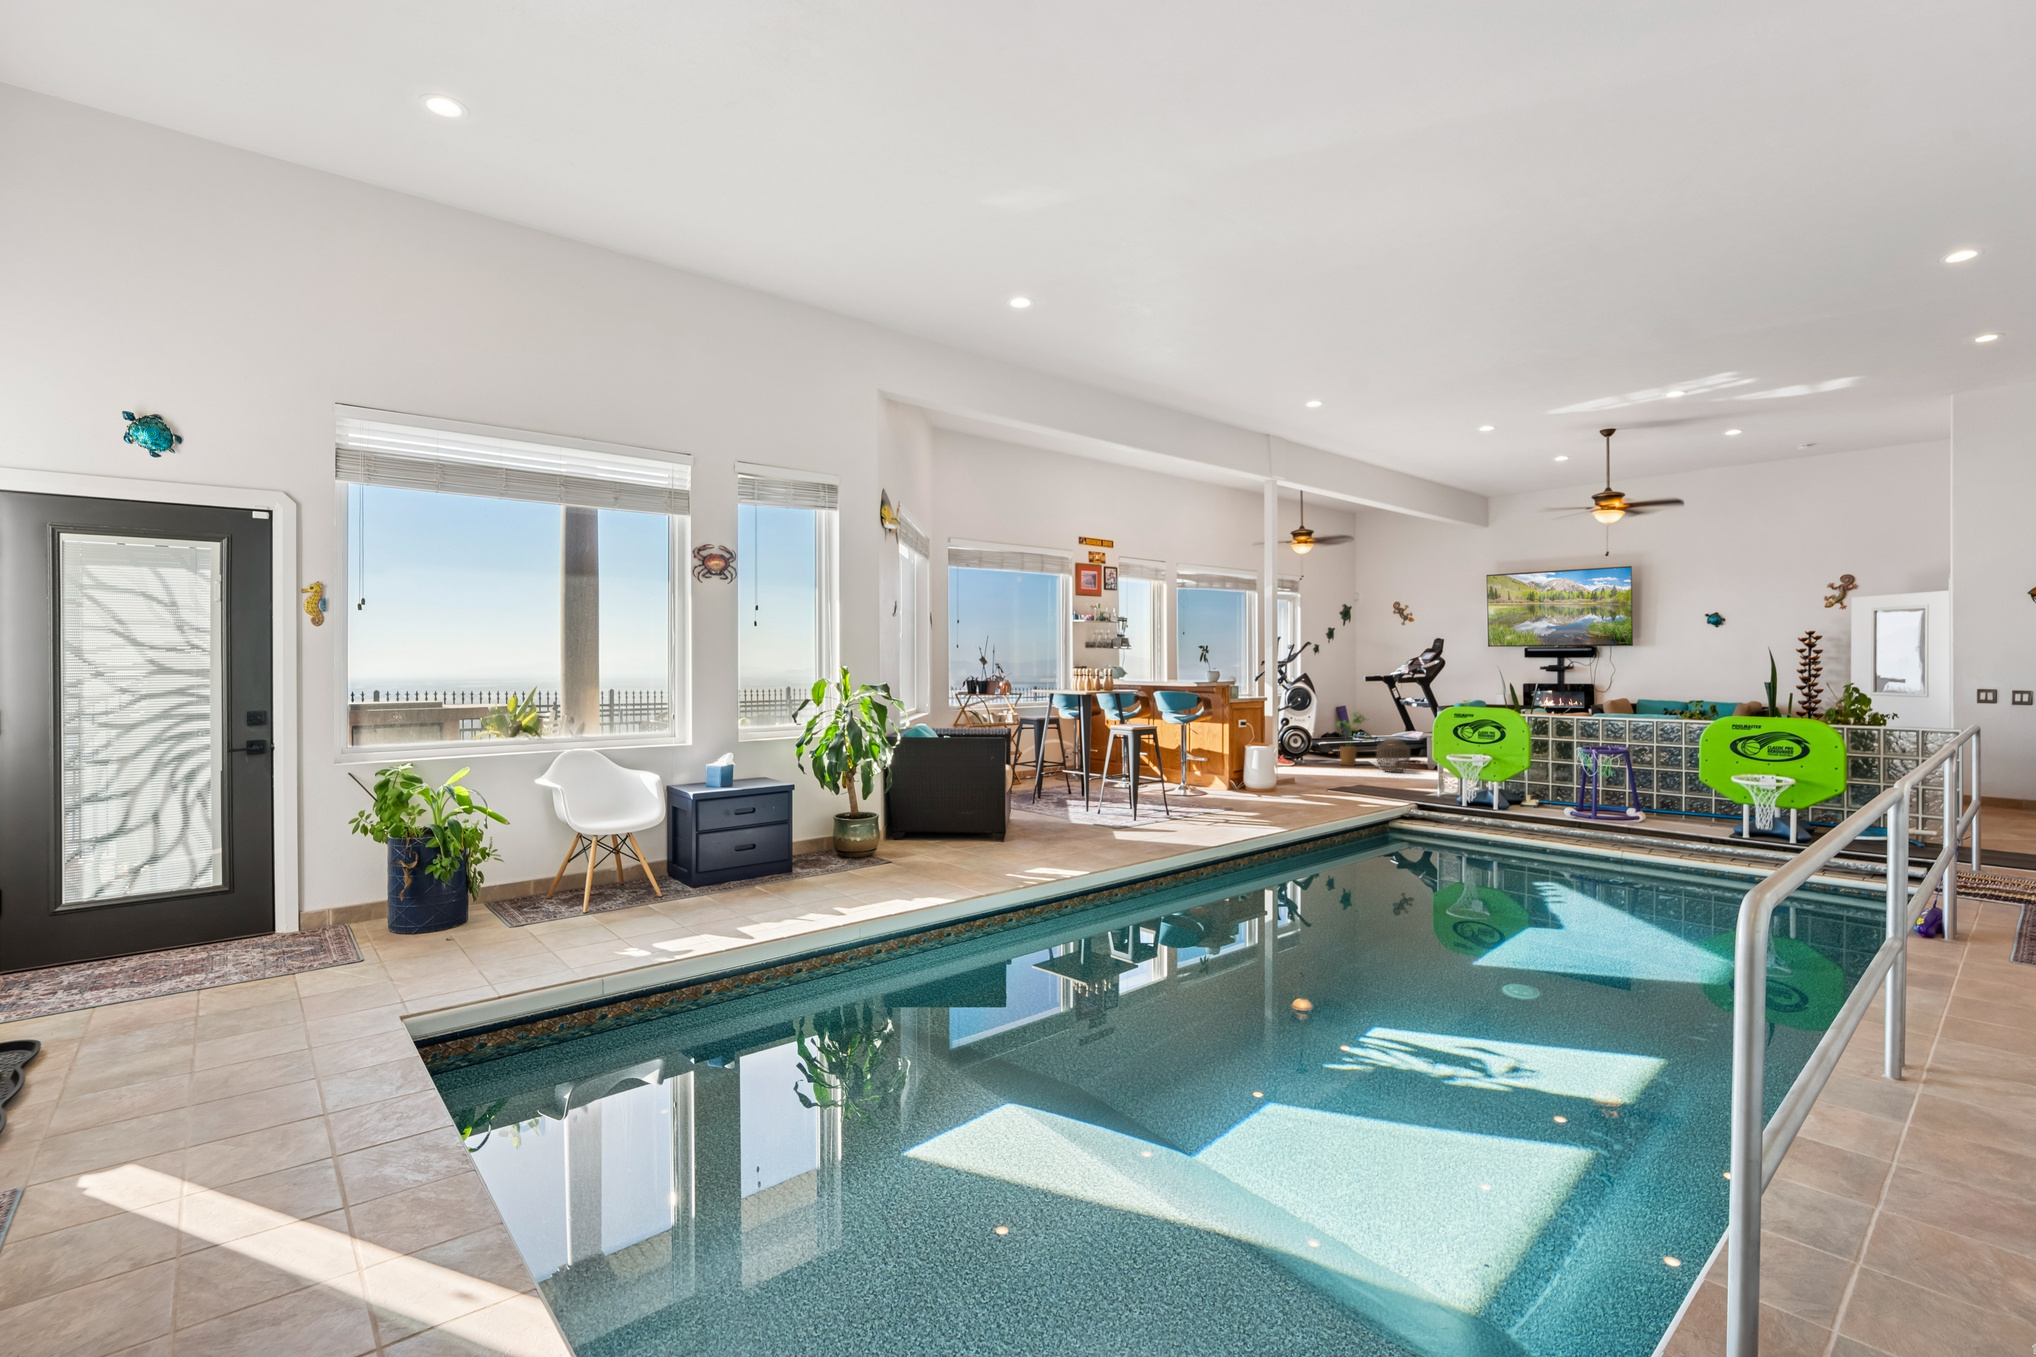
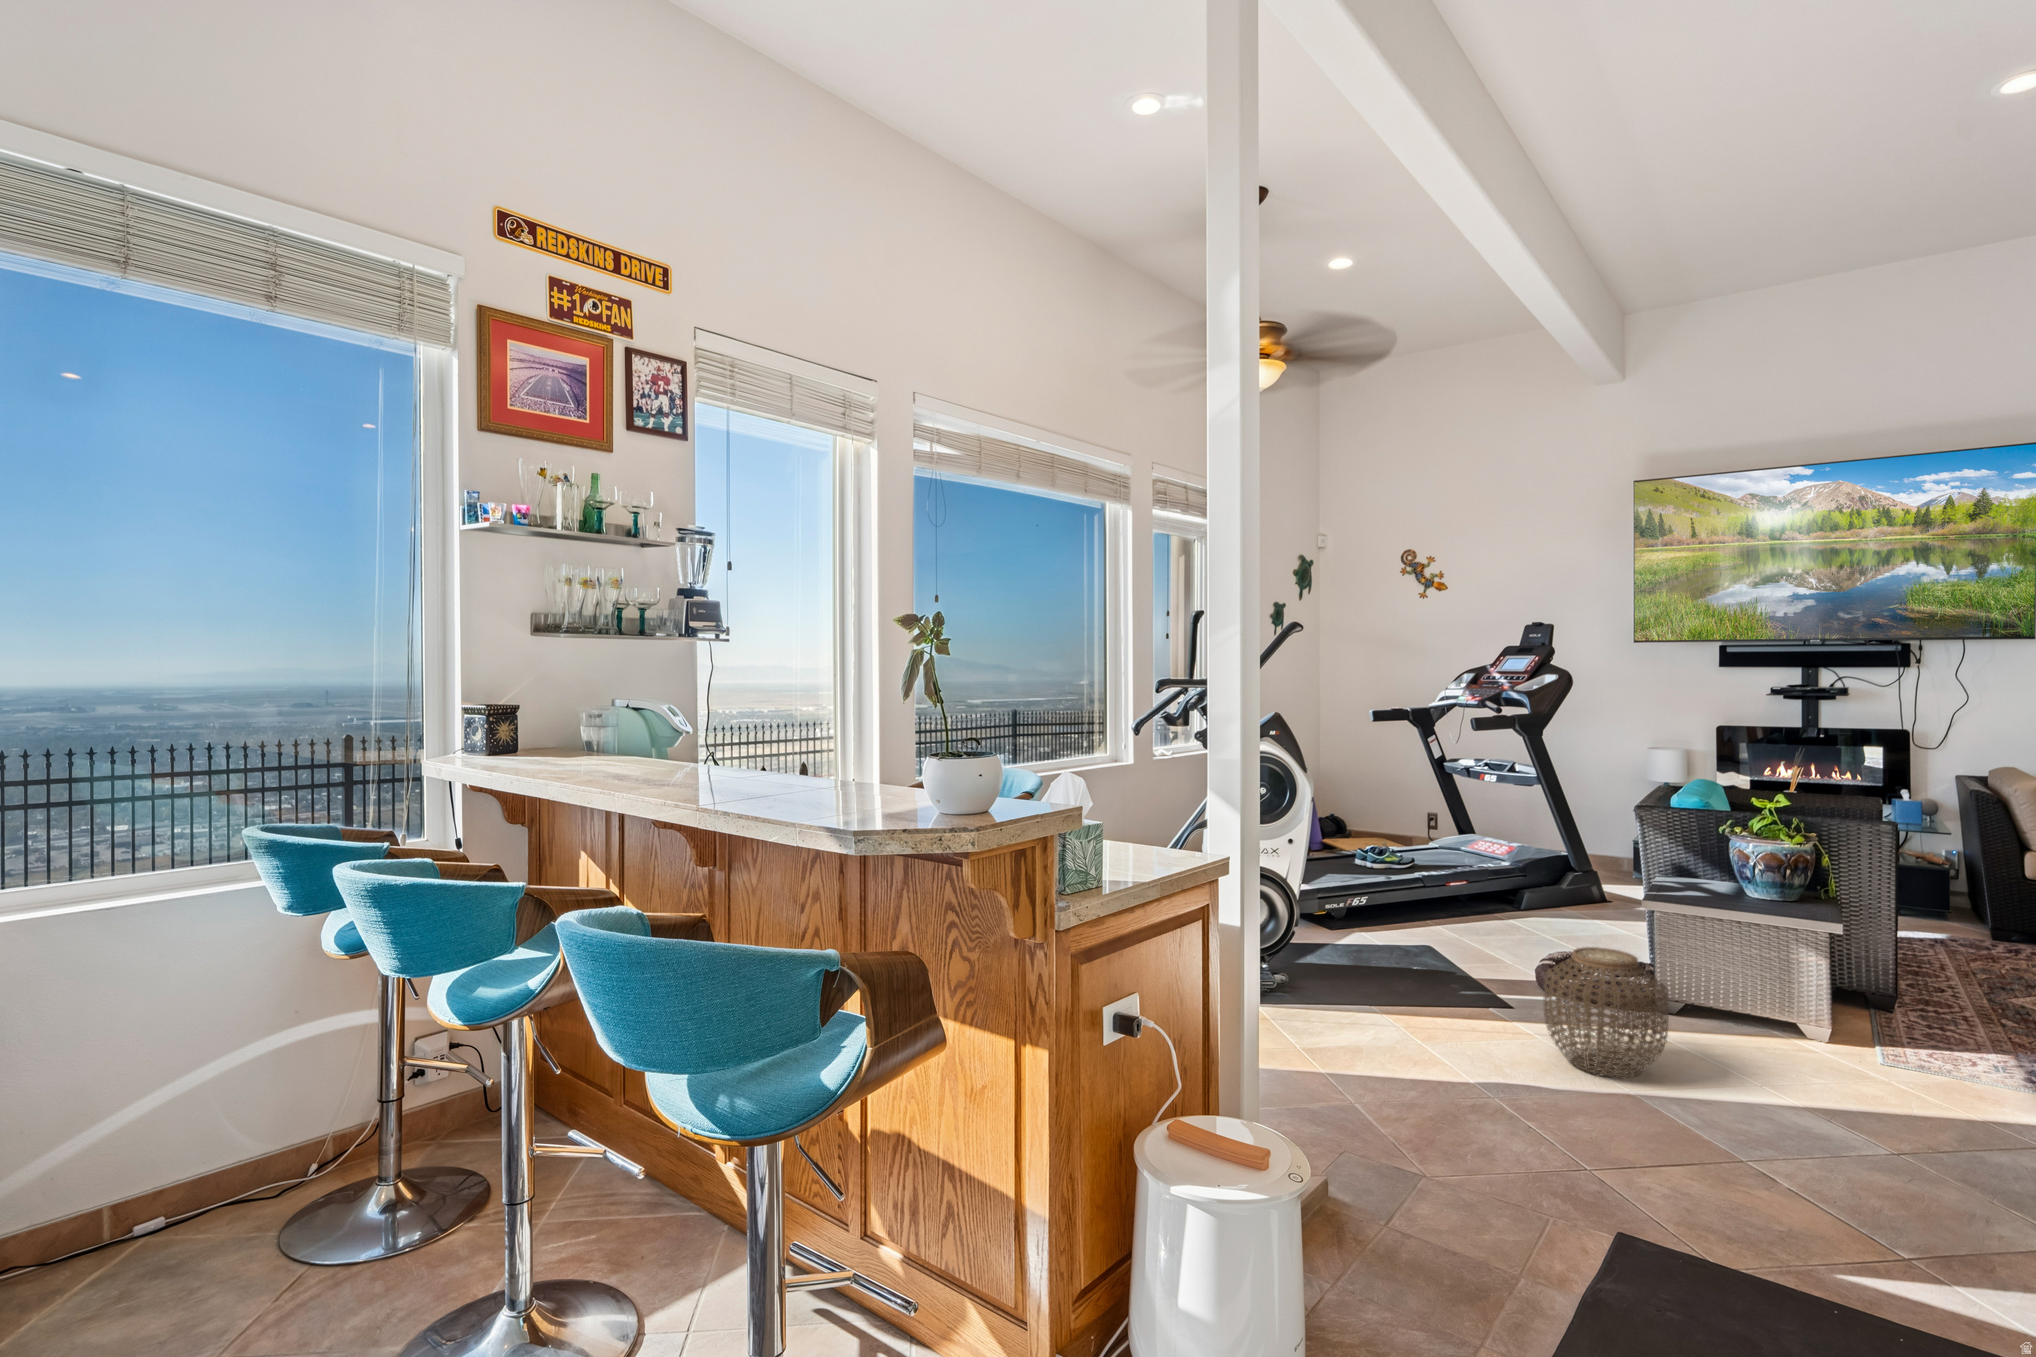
house plant: present [1337,712,1365,766] -> none [1373,843,1475,1012]

